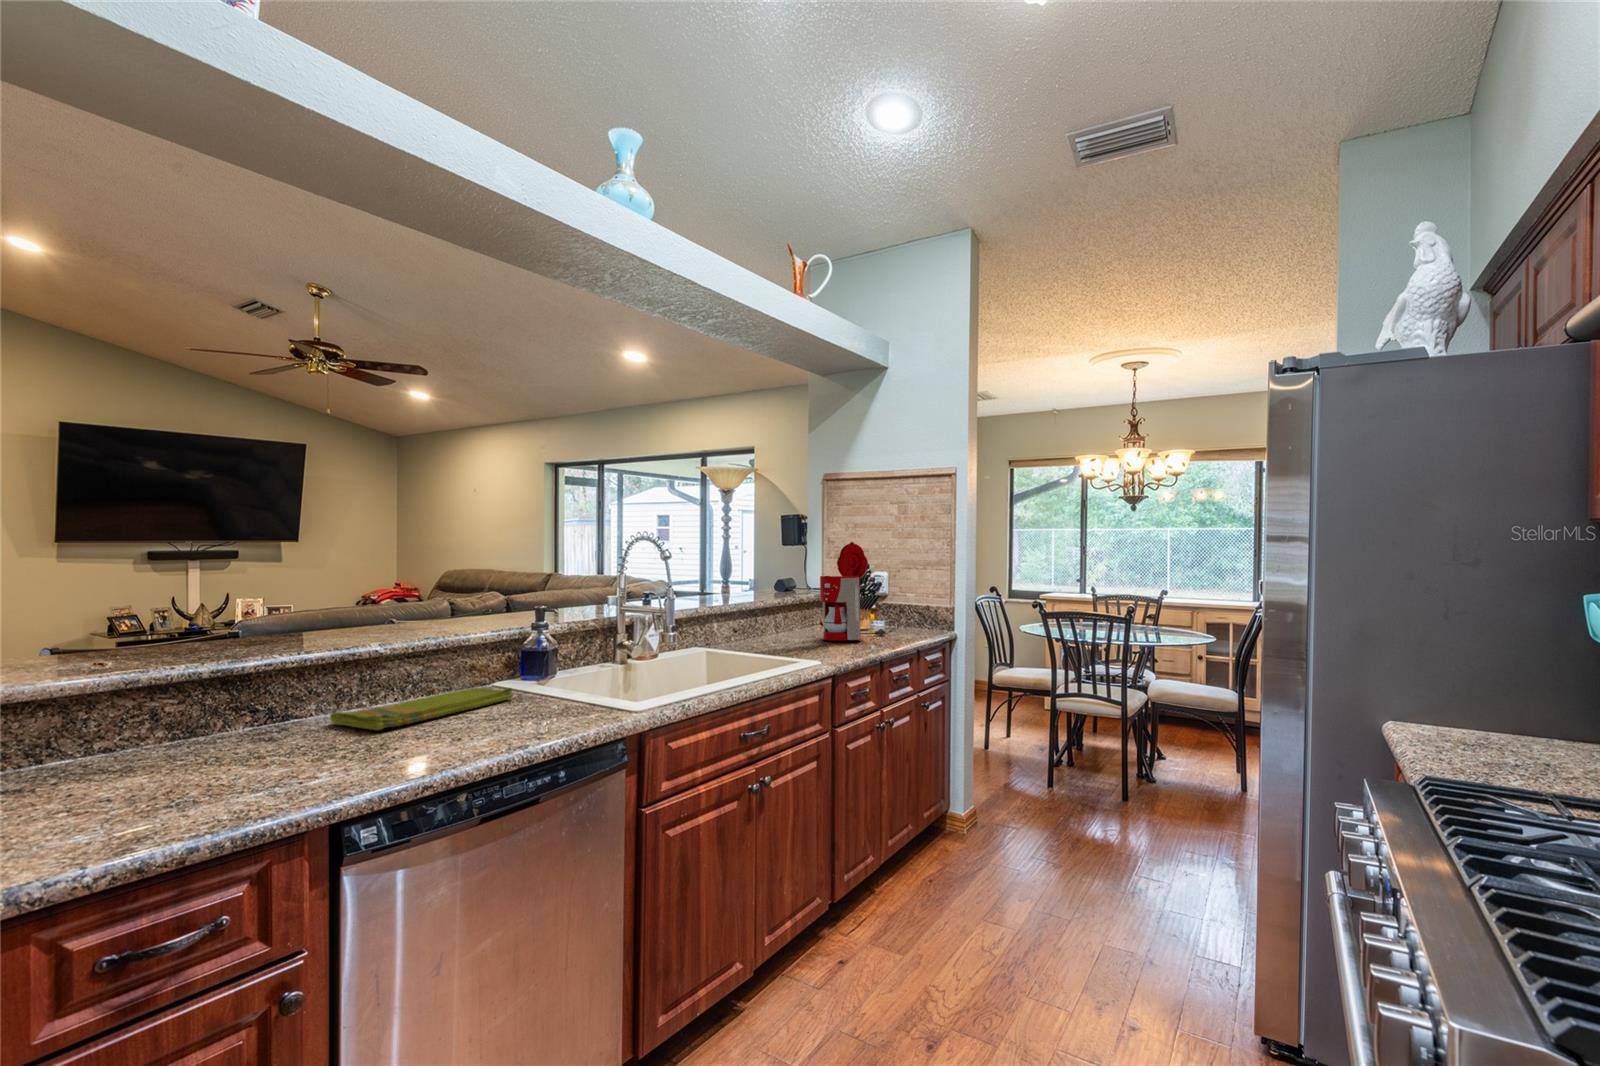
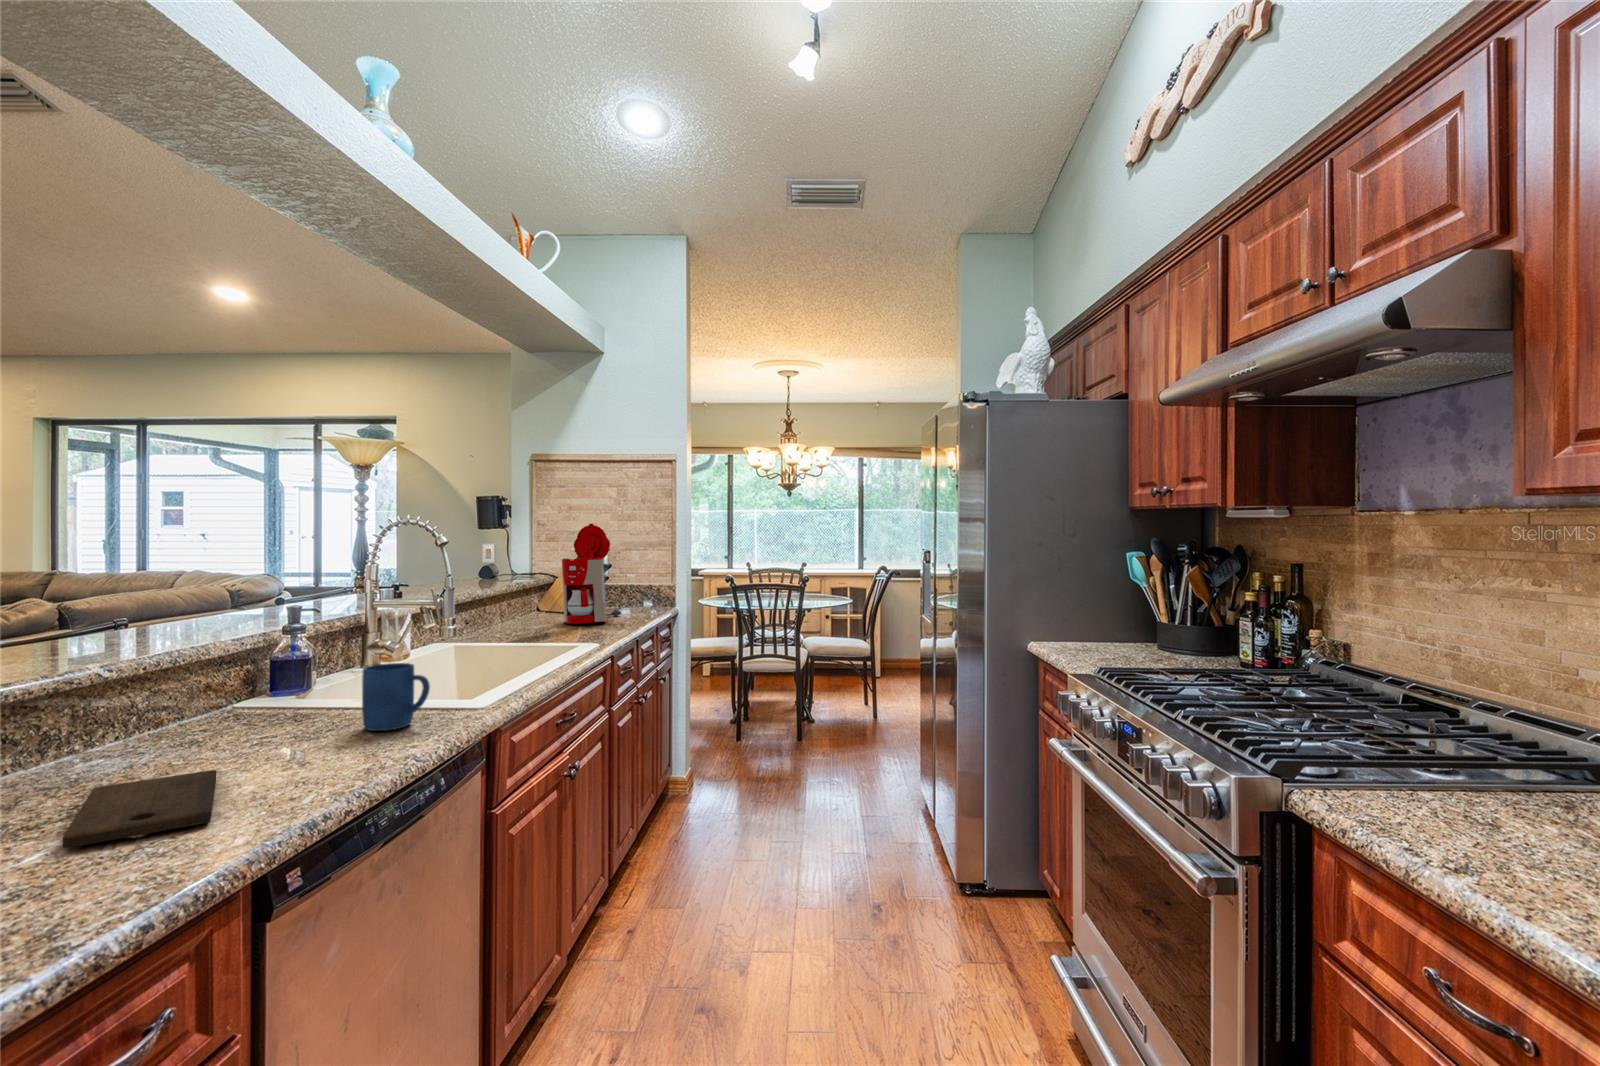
mug: none [525,664,571,722] -> present [362,663,430,731]
dish towel: present [330,688,513,730] -> none [68,701,303,774]
cutting board: none [243,735,389,777] -> present [63,770,216,848]

